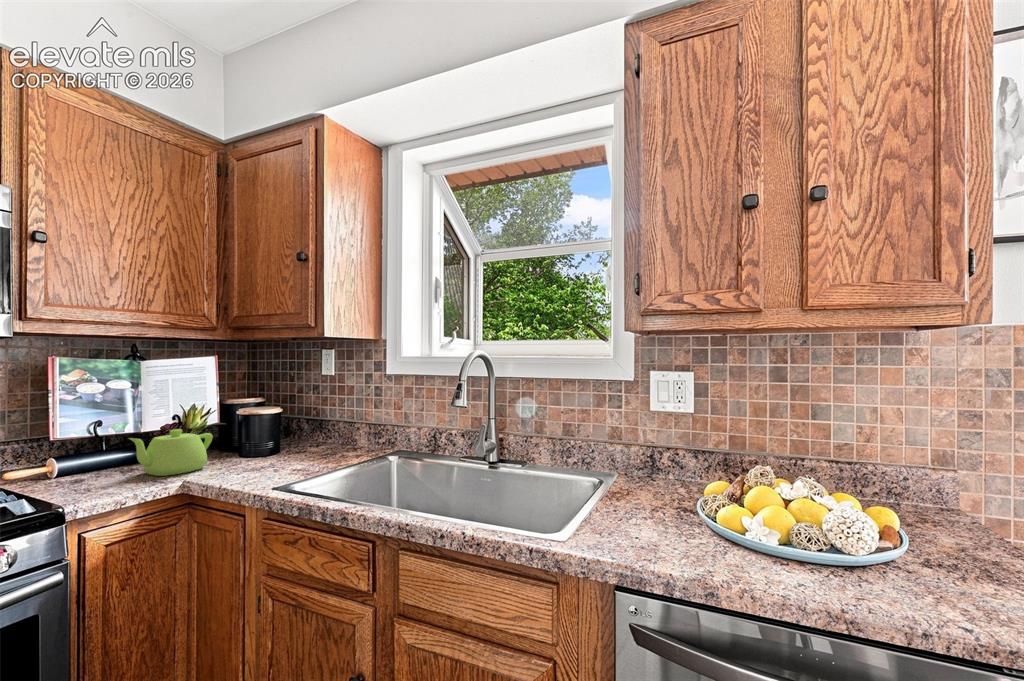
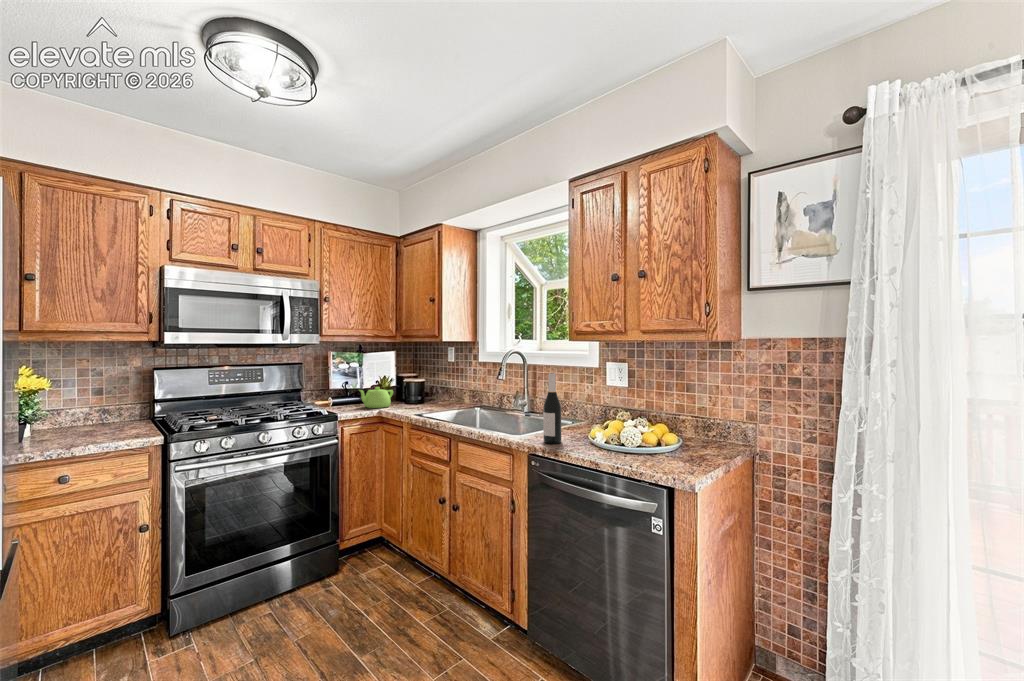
wine bottle: none [630,393,672,552] -> present [543,372,562,444]

